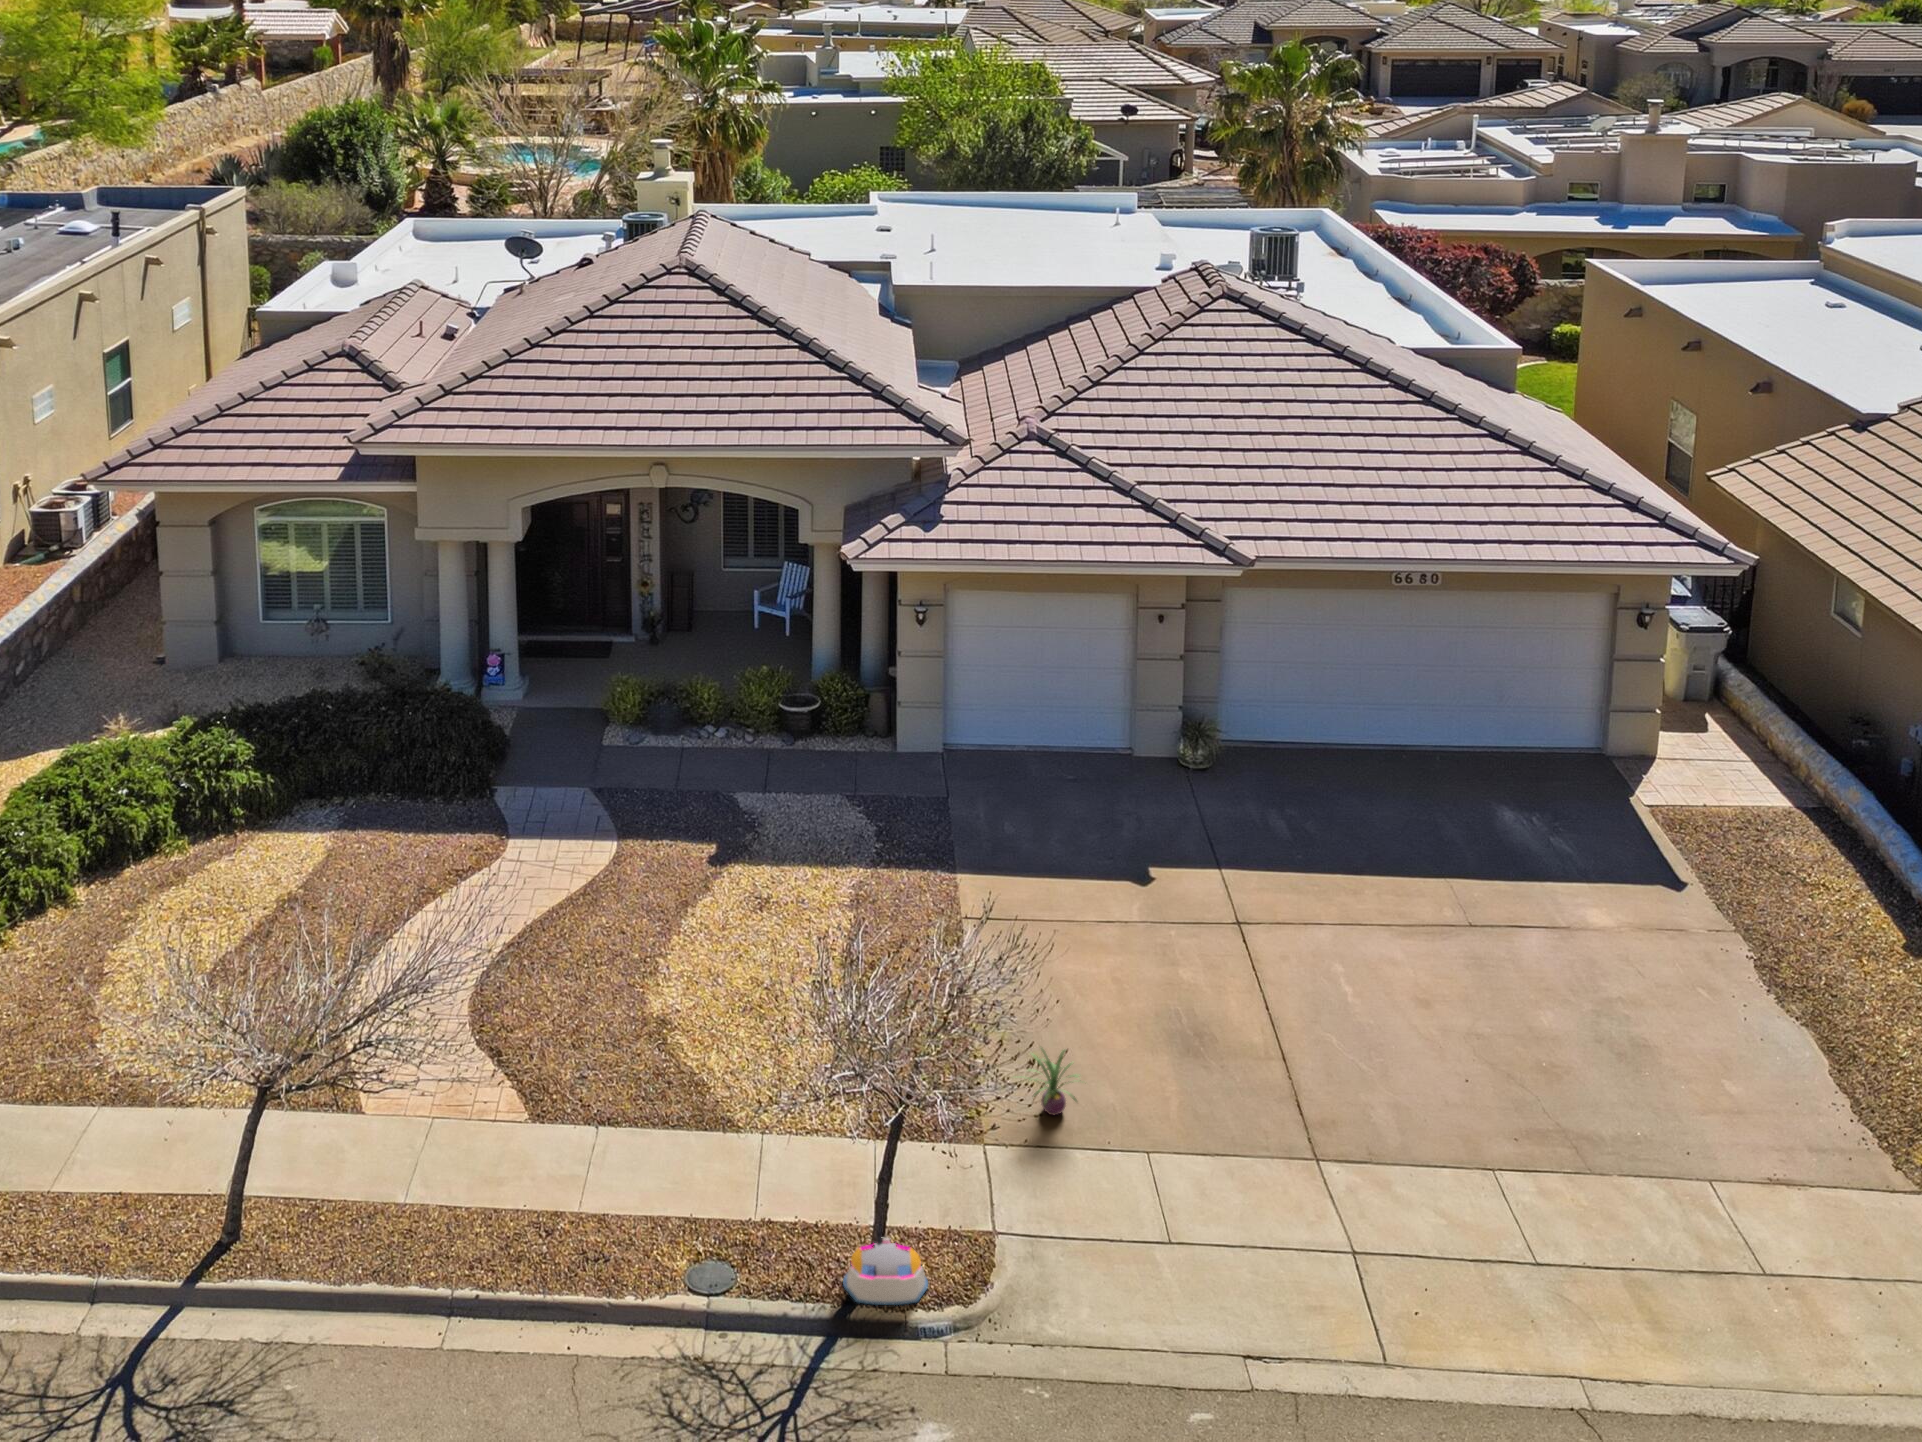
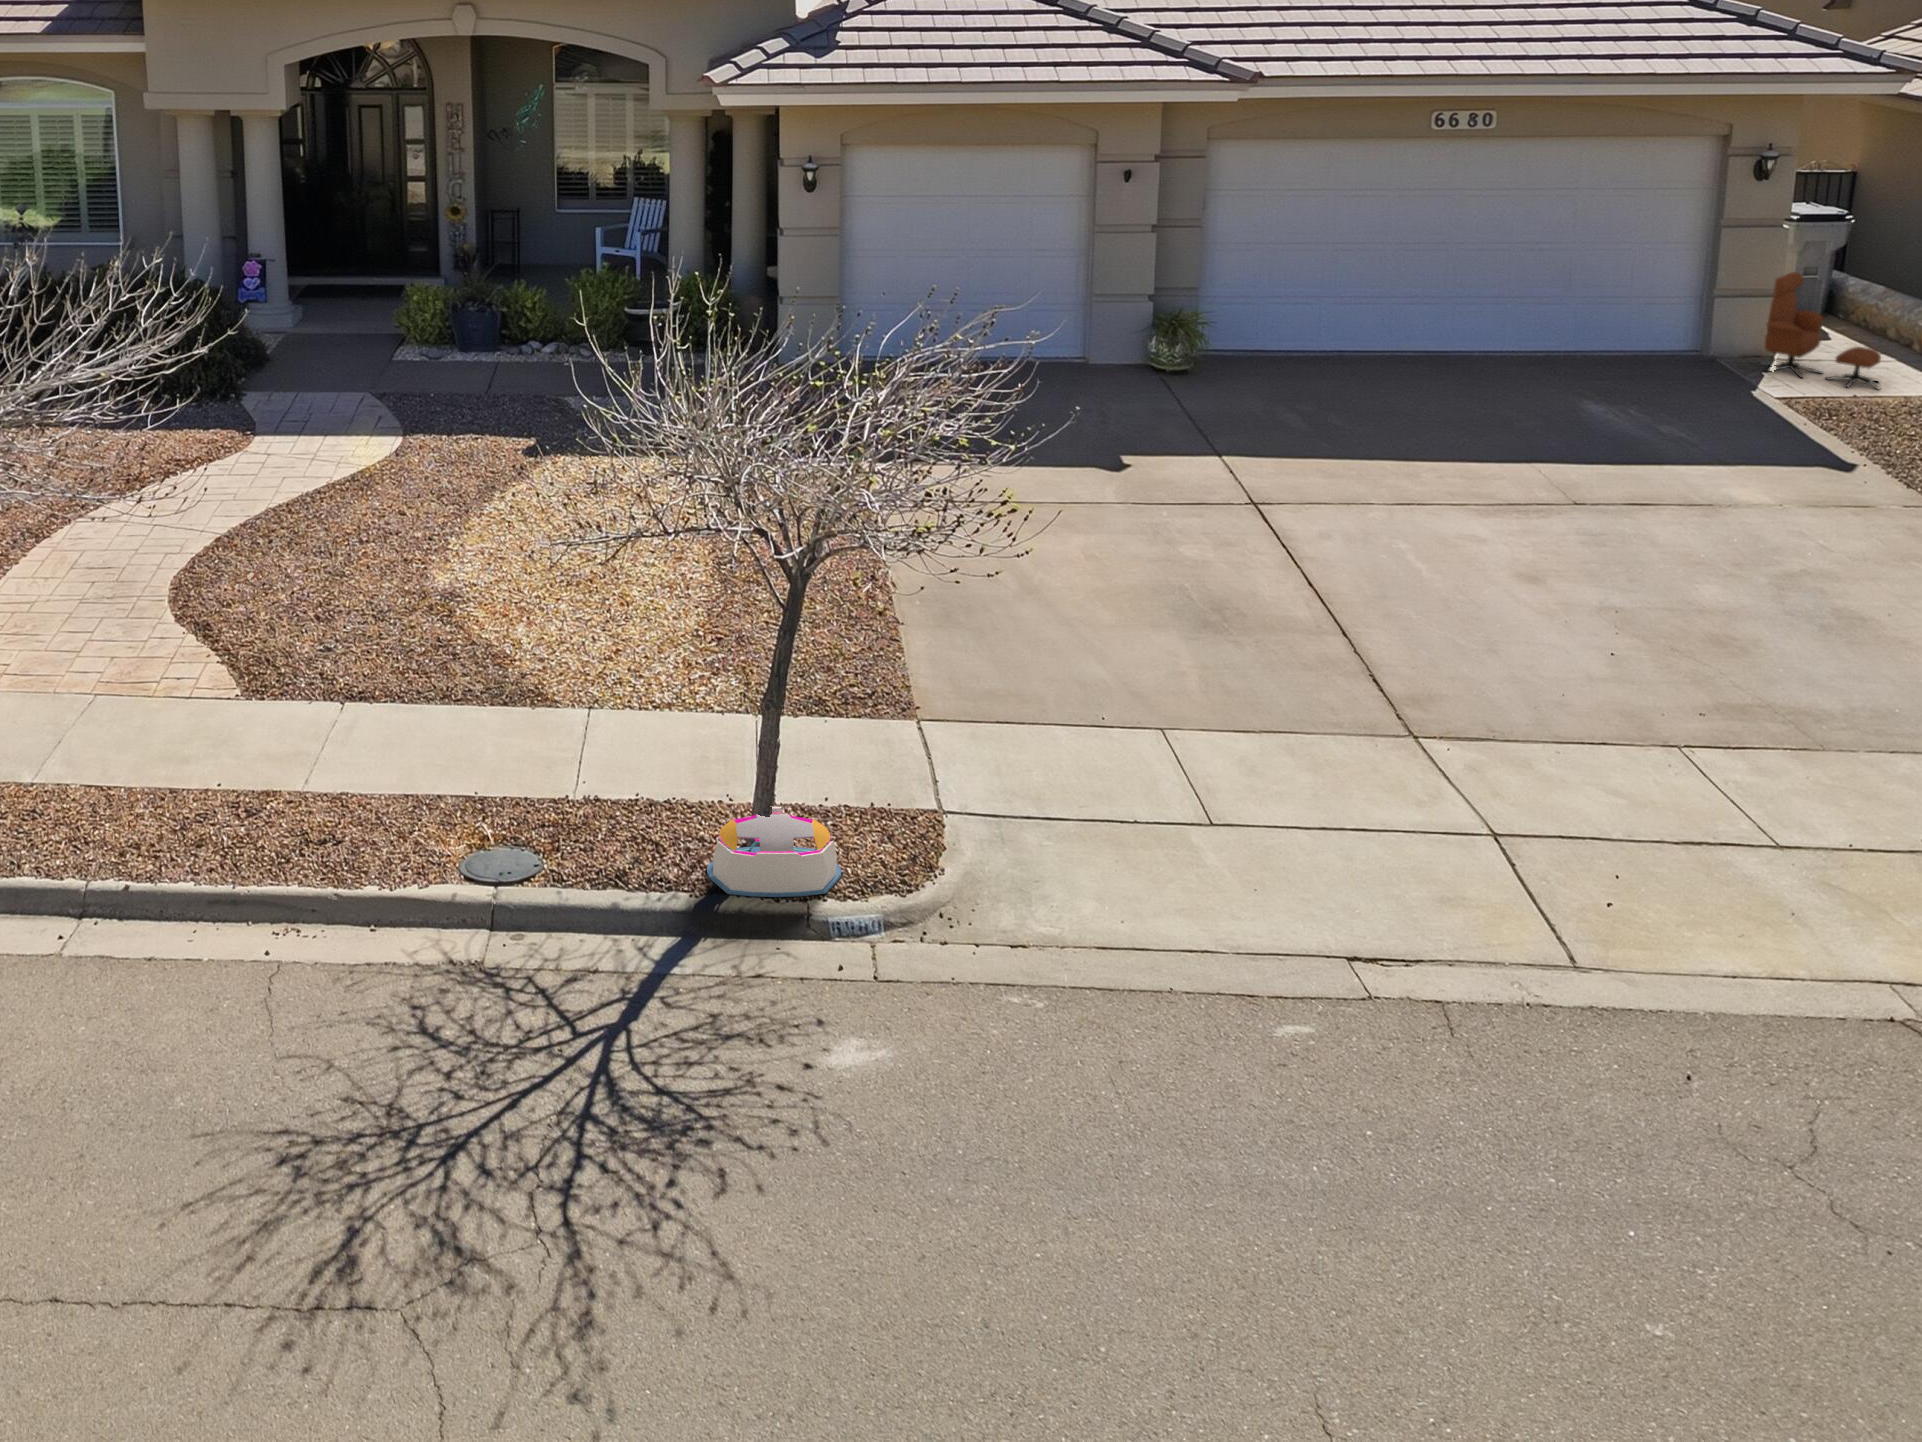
lounge chair: none [1645,688,1731,787] -> present [1765,272,1881,389]
decorative plant: present [1029,1048,1080,1115] -> none [954,588,1071,690]

